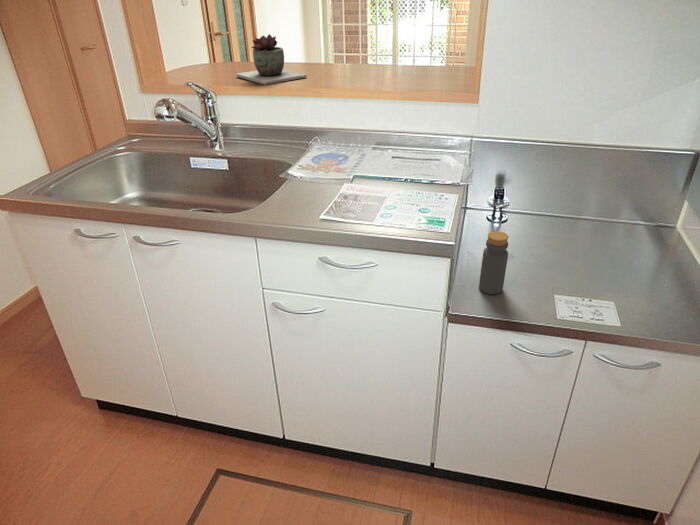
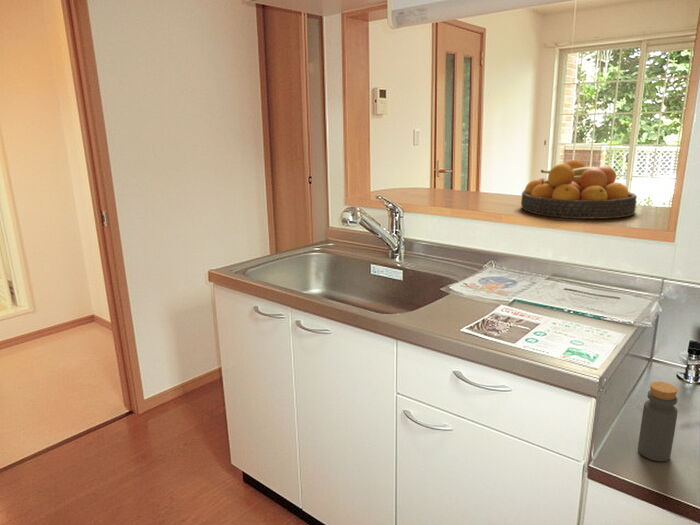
fruit bowl: none [335,25,437,88] -> present [521,160,637,219]
succulent plant: present [237,34,307,85] -> none [429,164,494,207]

